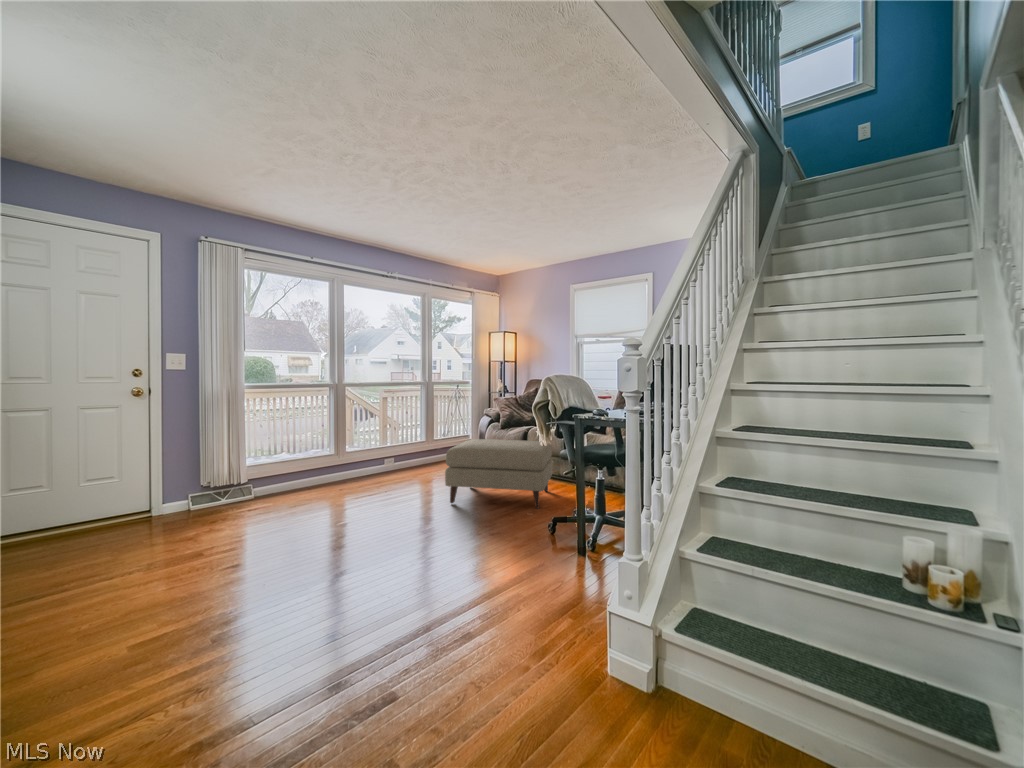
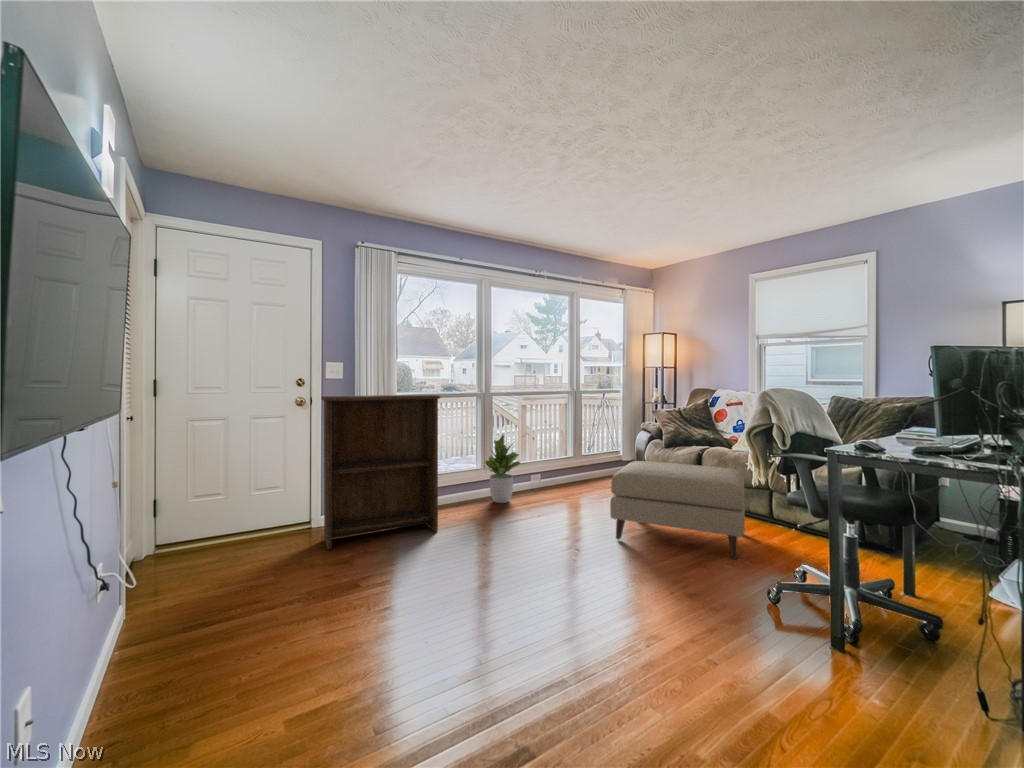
bookshelf: none [162,385,290,532] -> present [321,395,440,549]
potted plant: none [332,422,372,485] -> present [483,435,520,503]

